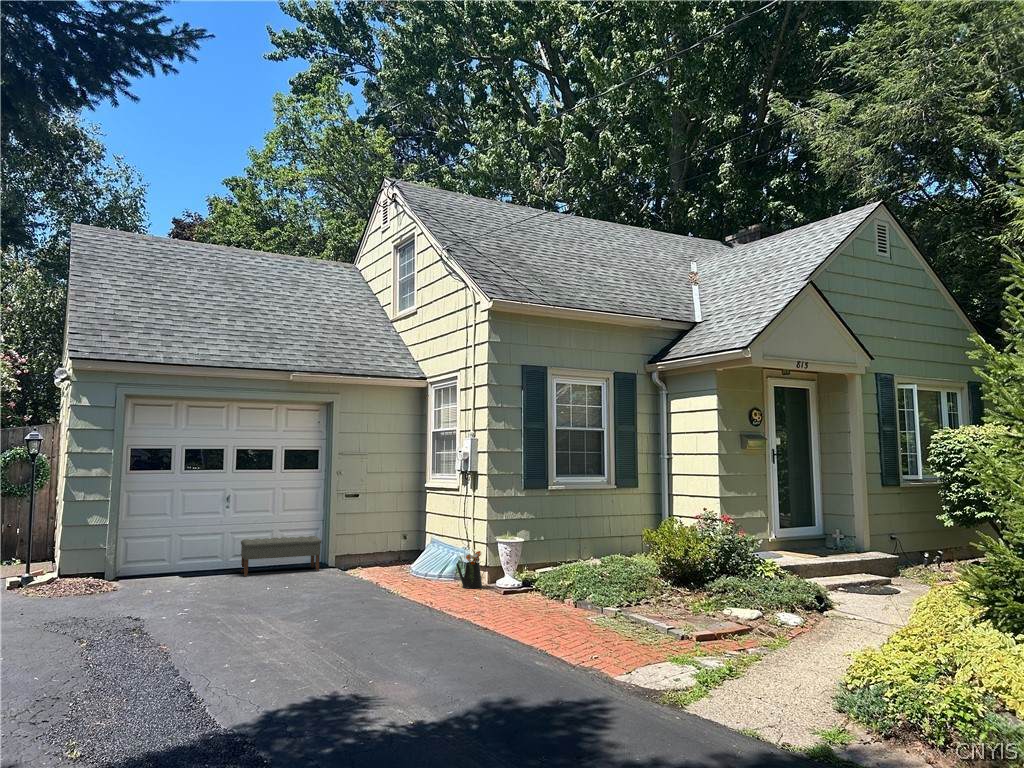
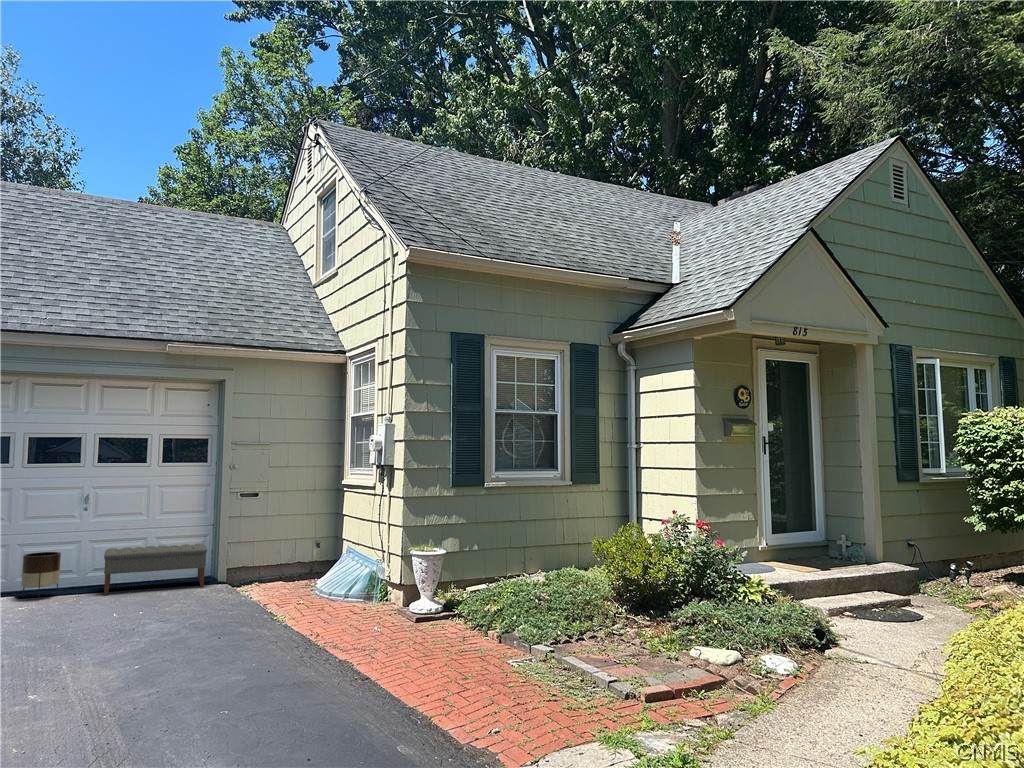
planter: none [181,542,210,580] -> present [21,552,61,600]
watering can: present [456,551,486,589] -> none [360,564,399,613]

